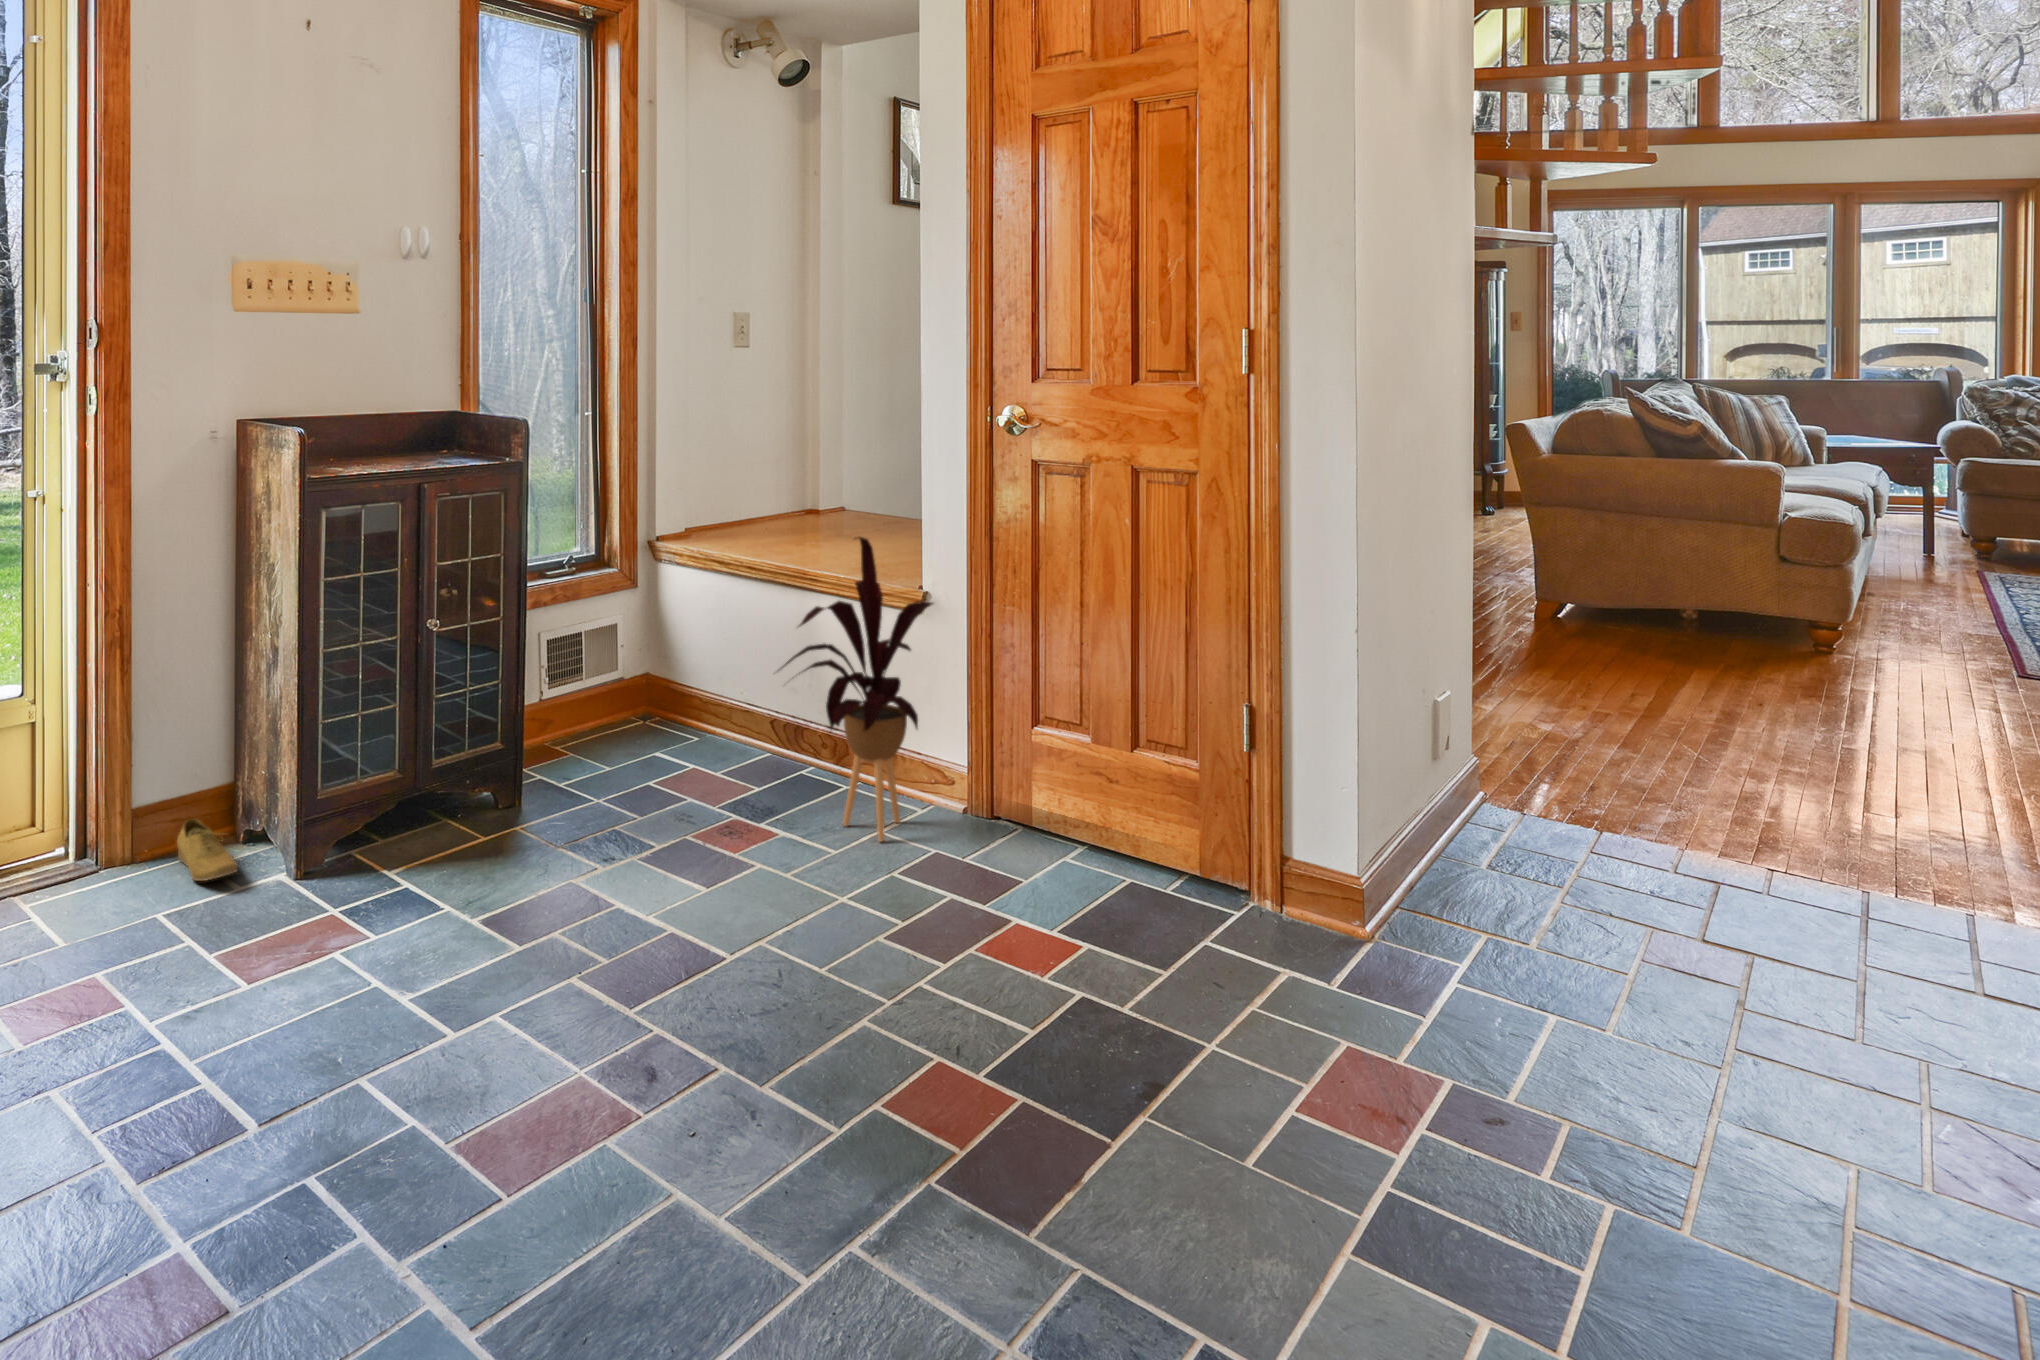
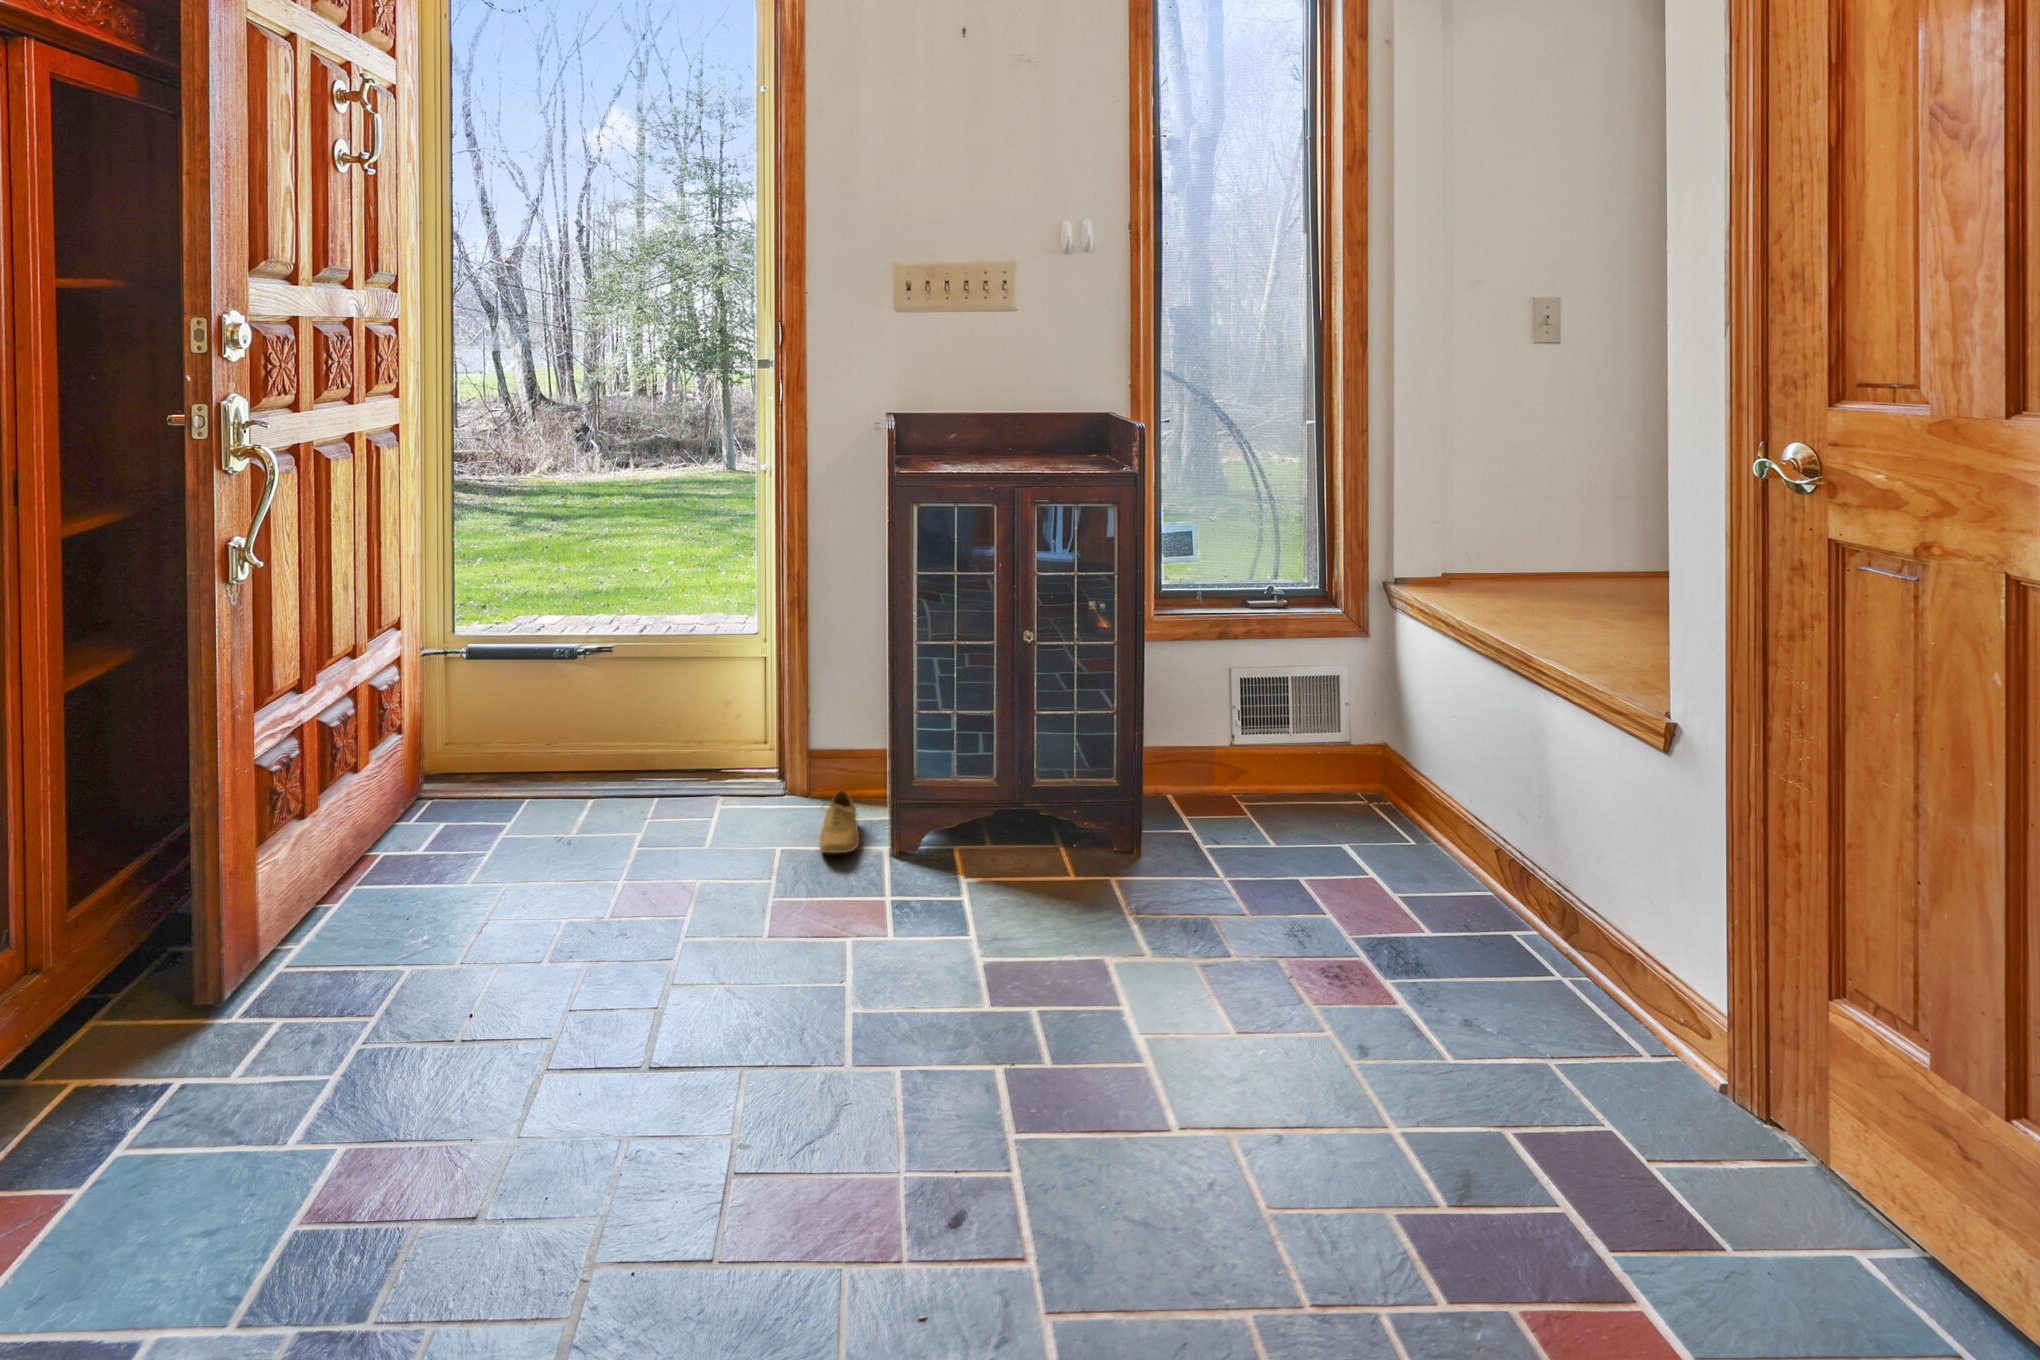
house plant: present [782,537,933,841] -> none [1368,628,1674,1073]

